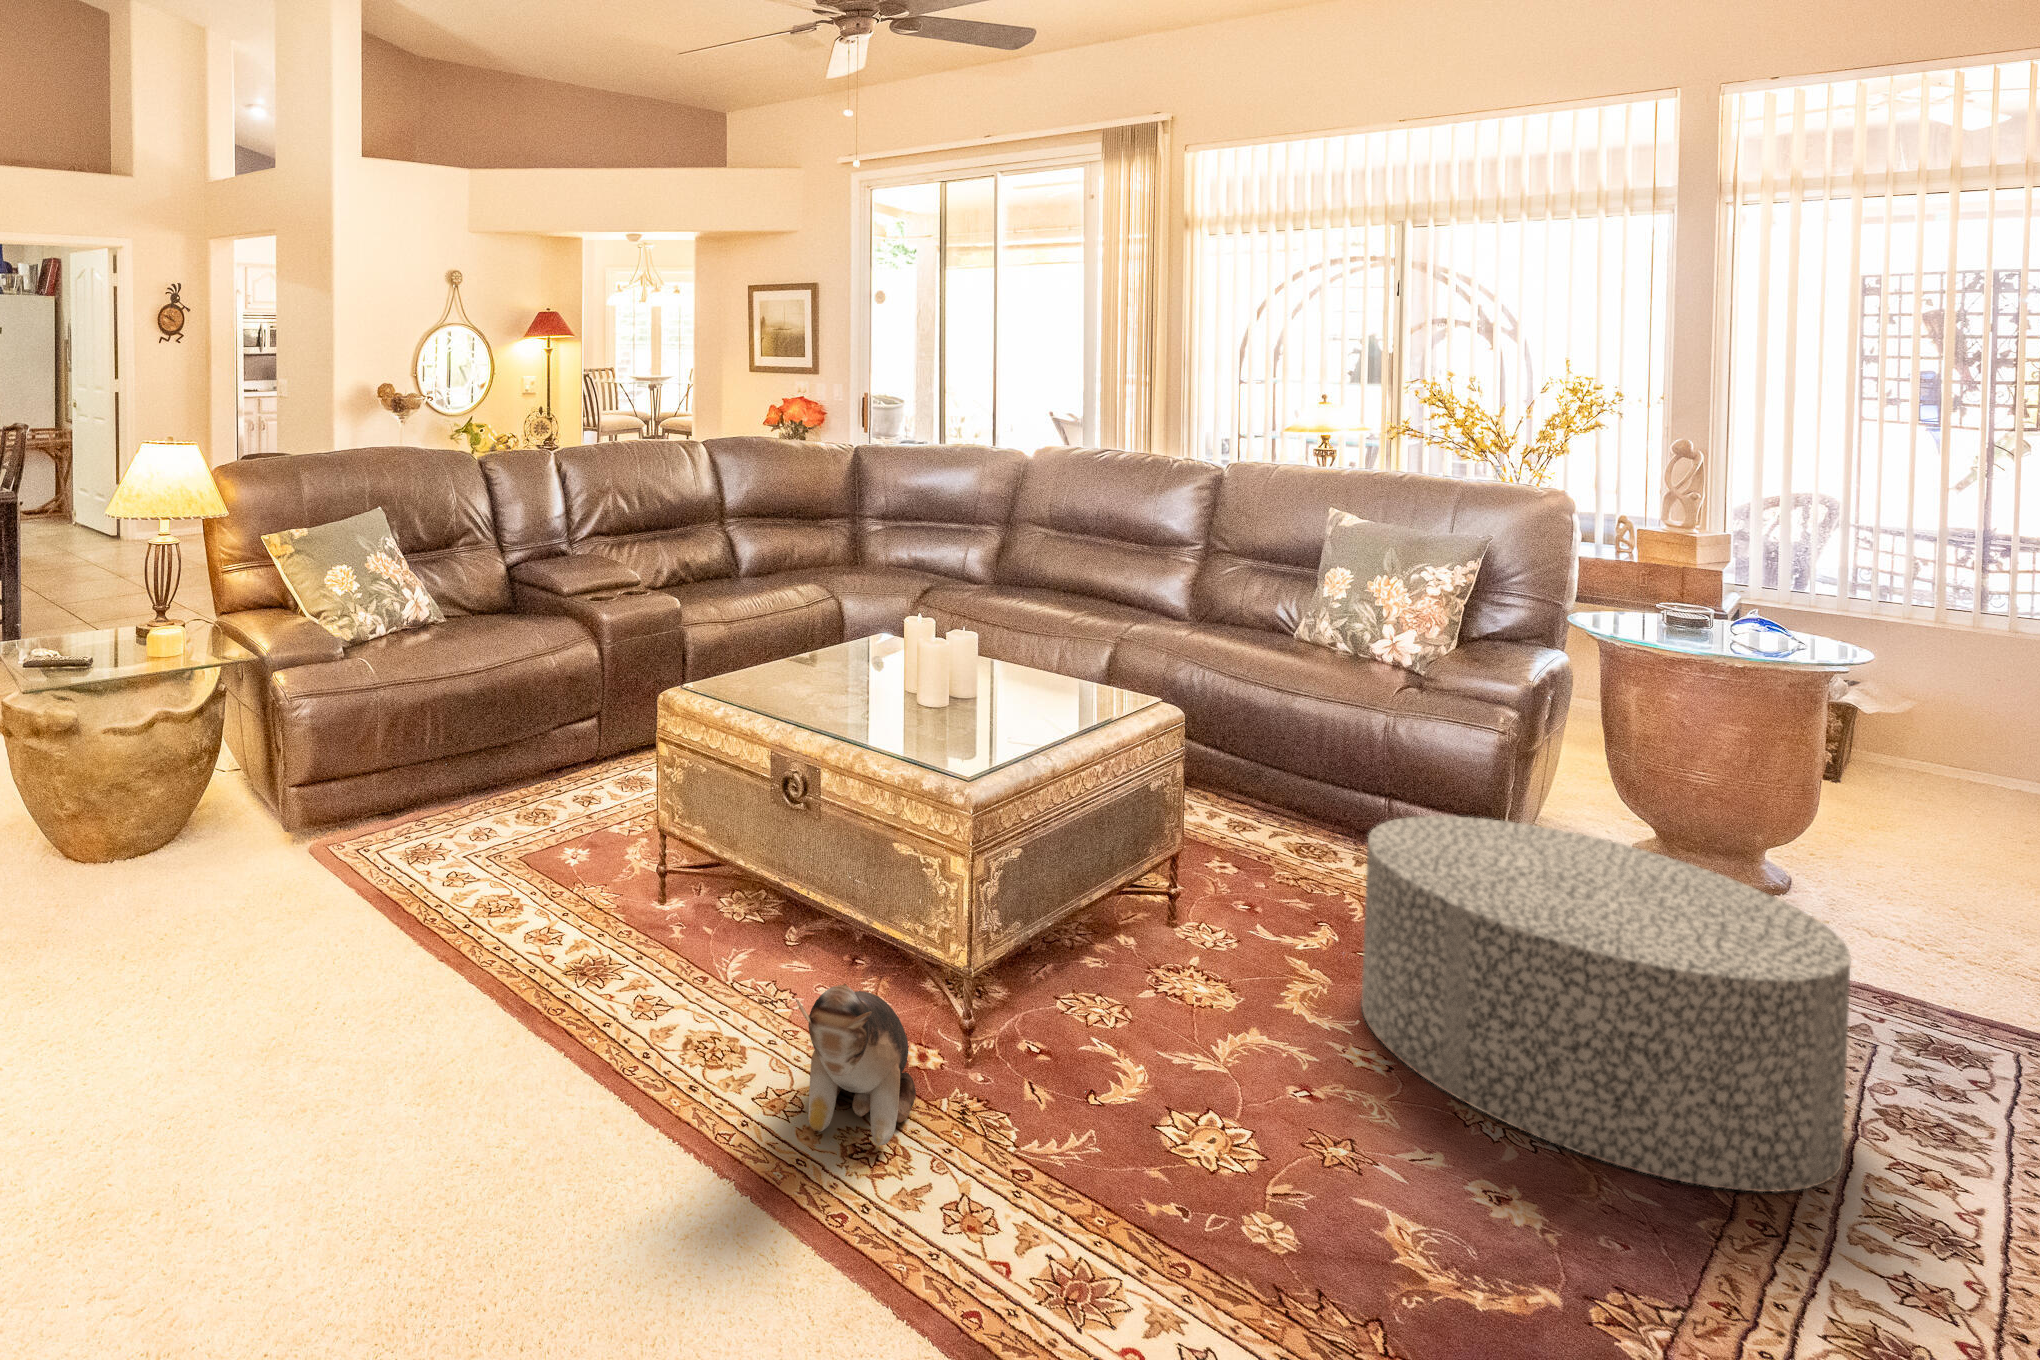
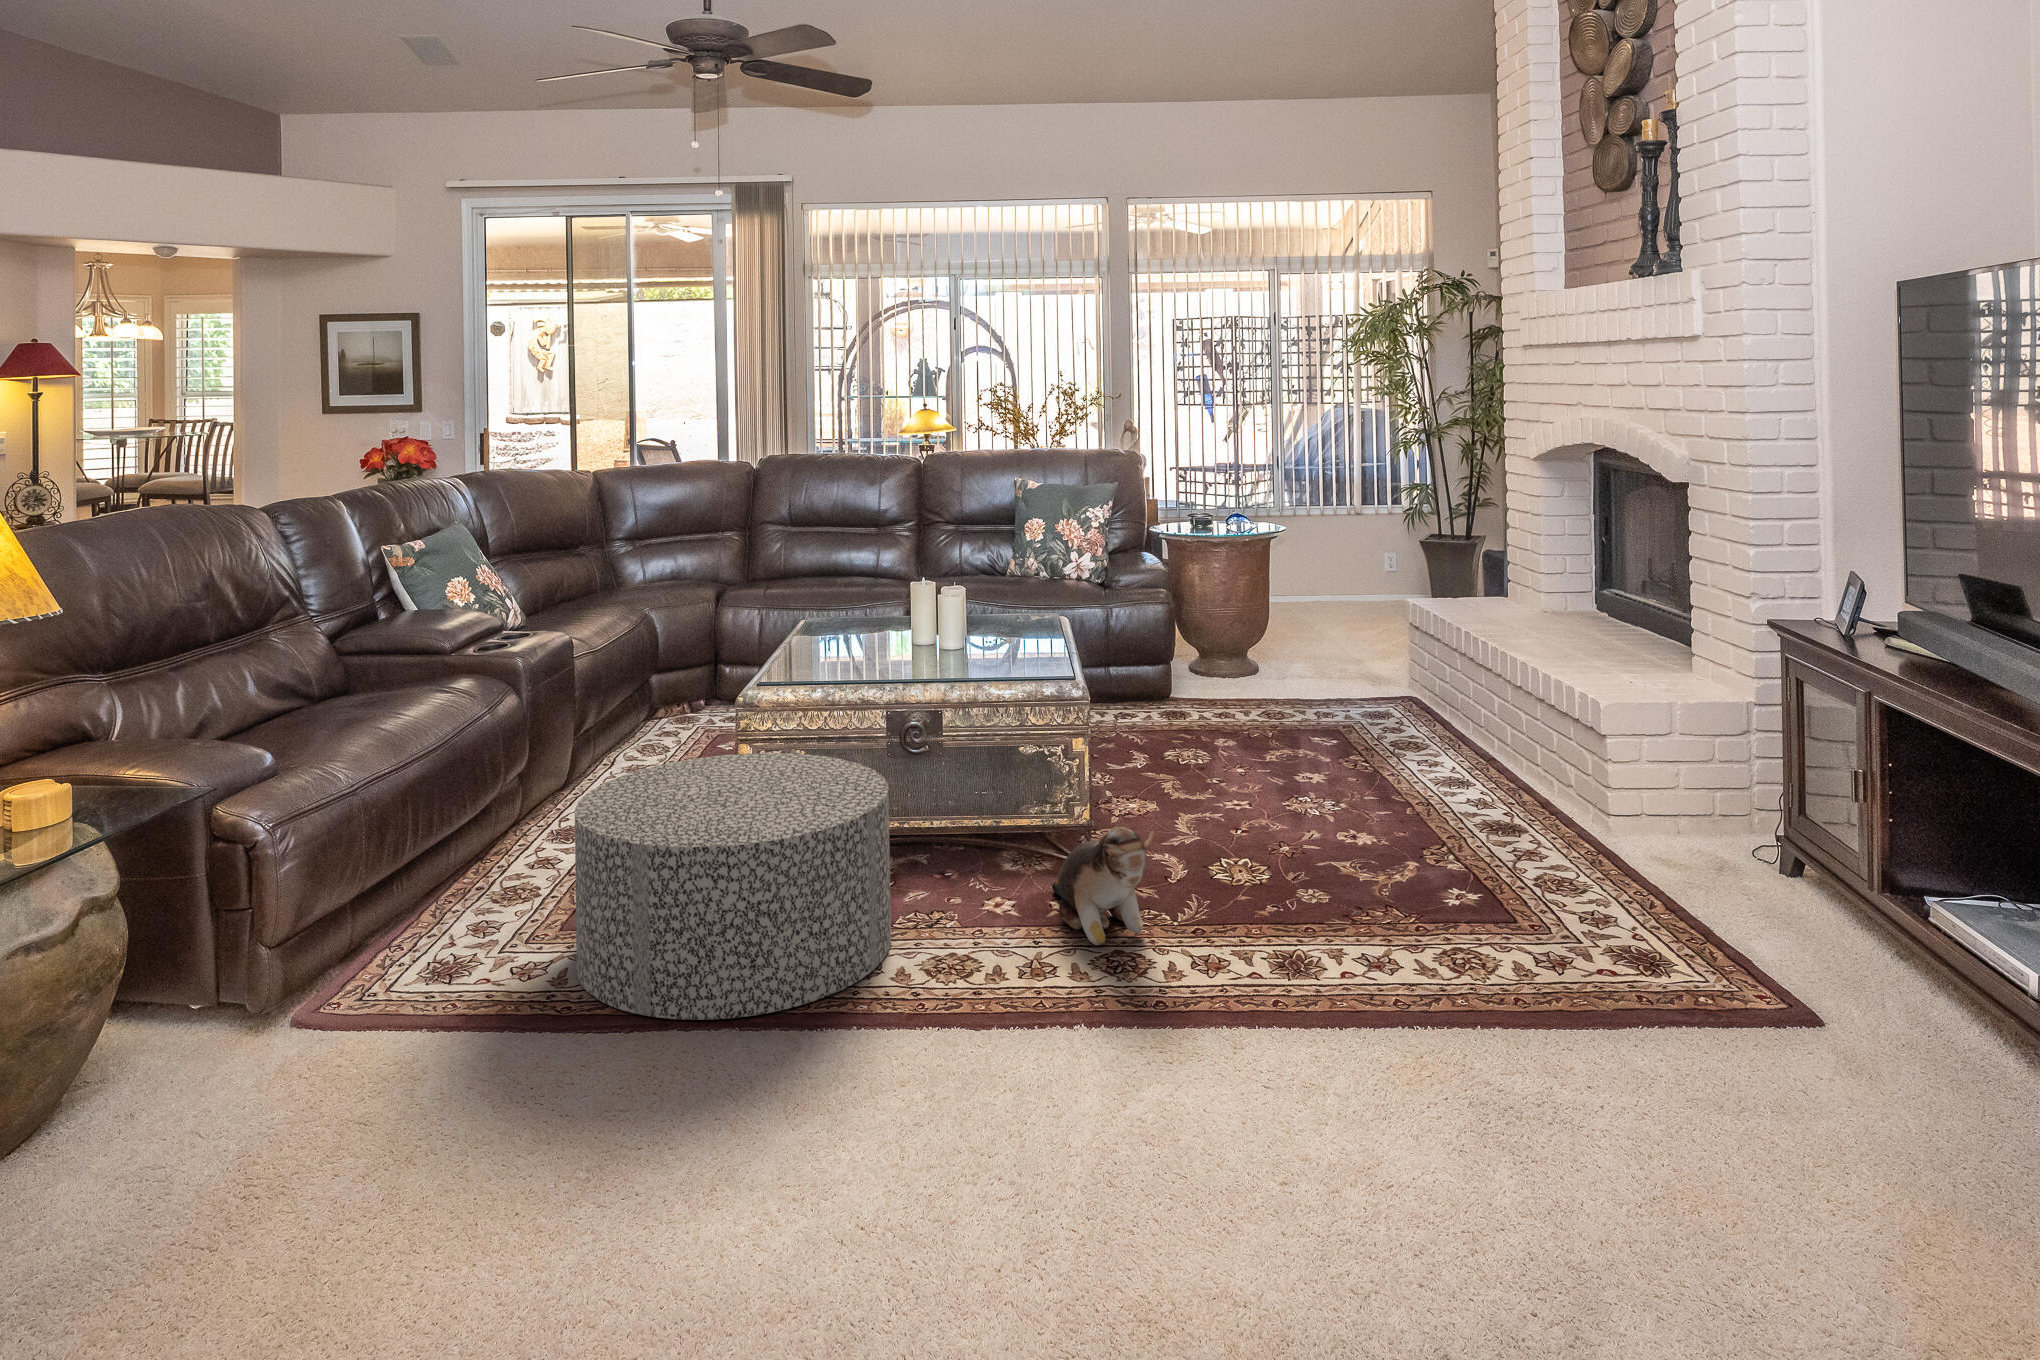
ottoman: present [1361,816,1851,1192] -> present [575,753,891,1020]

